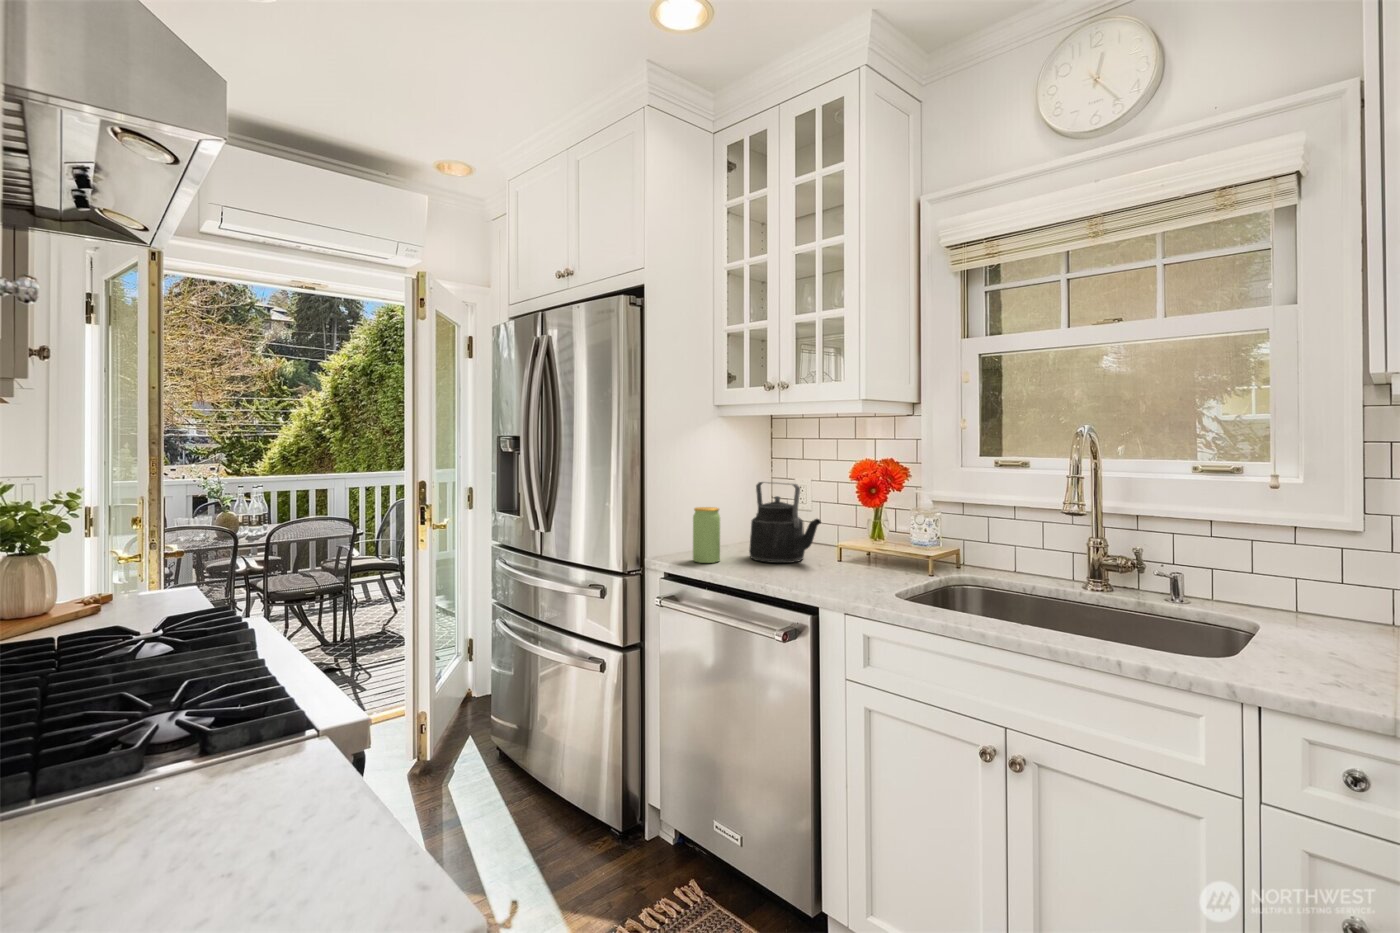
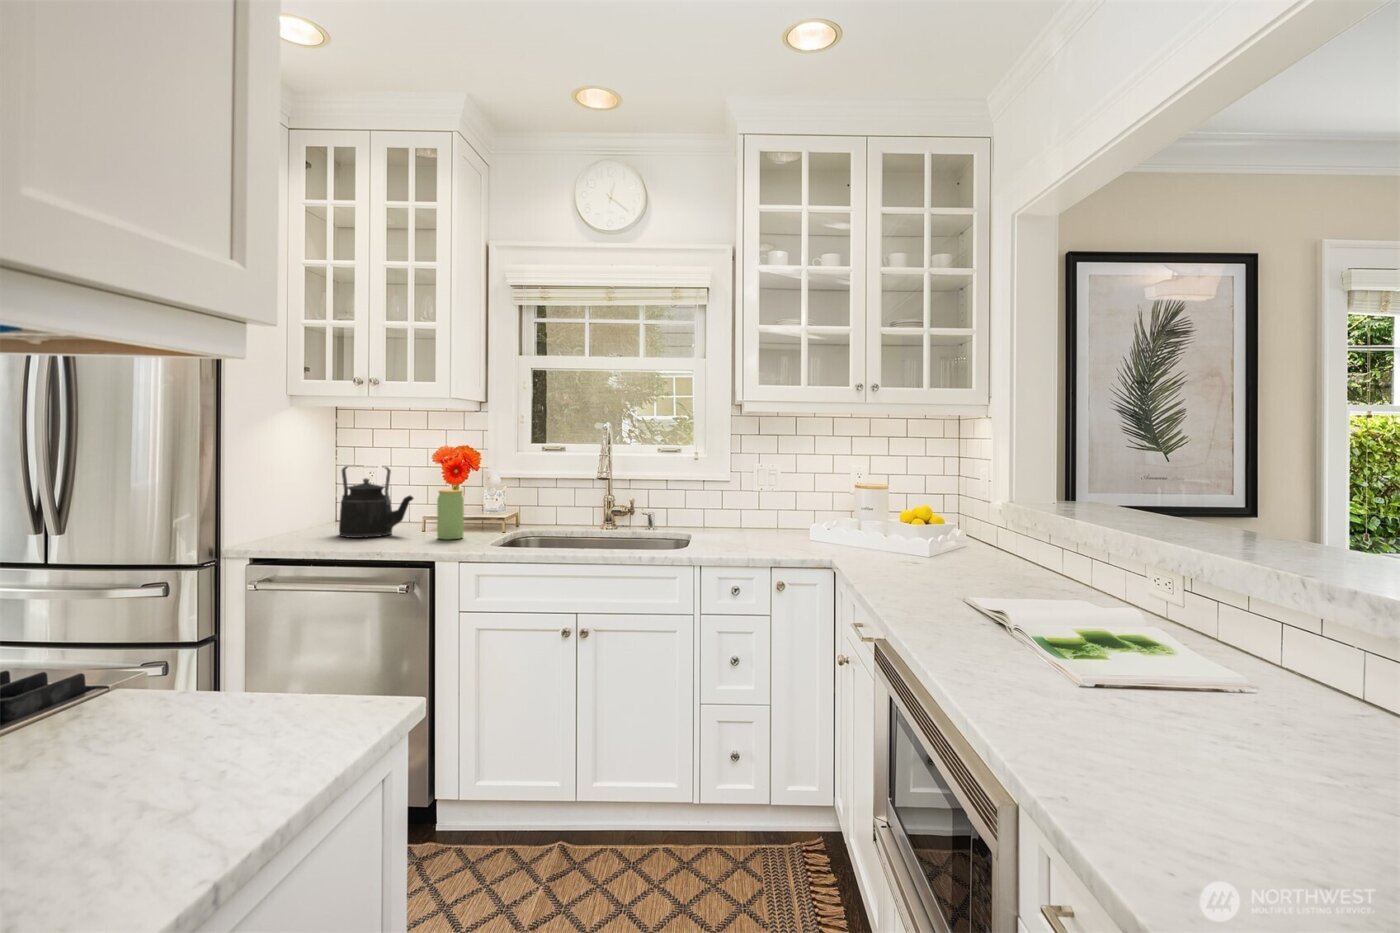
jar: present [693,507,720,563] -> present [437,490,464,539]

